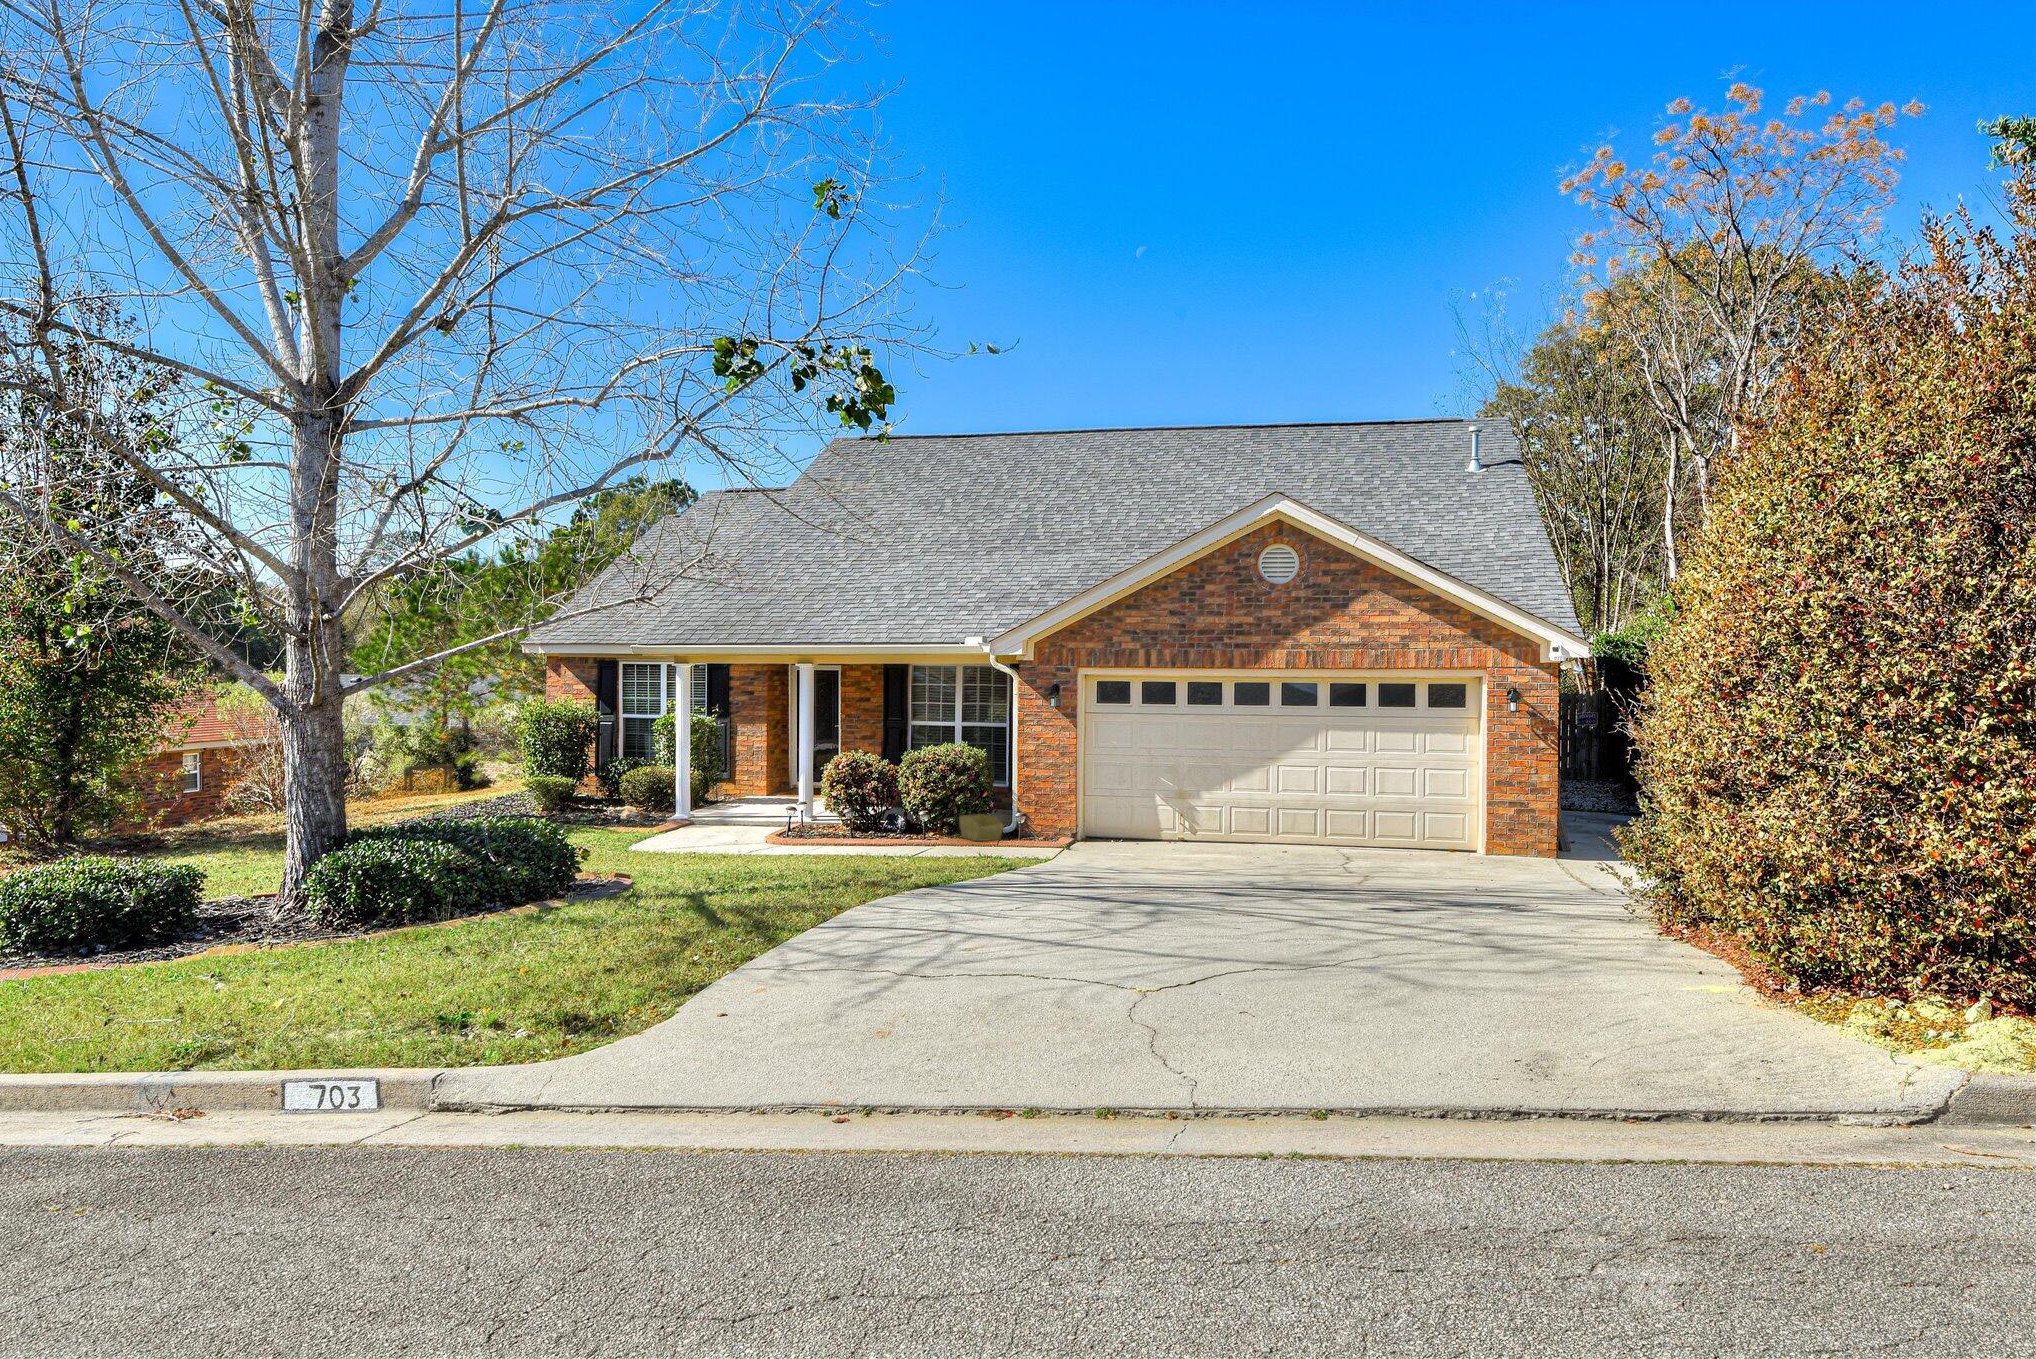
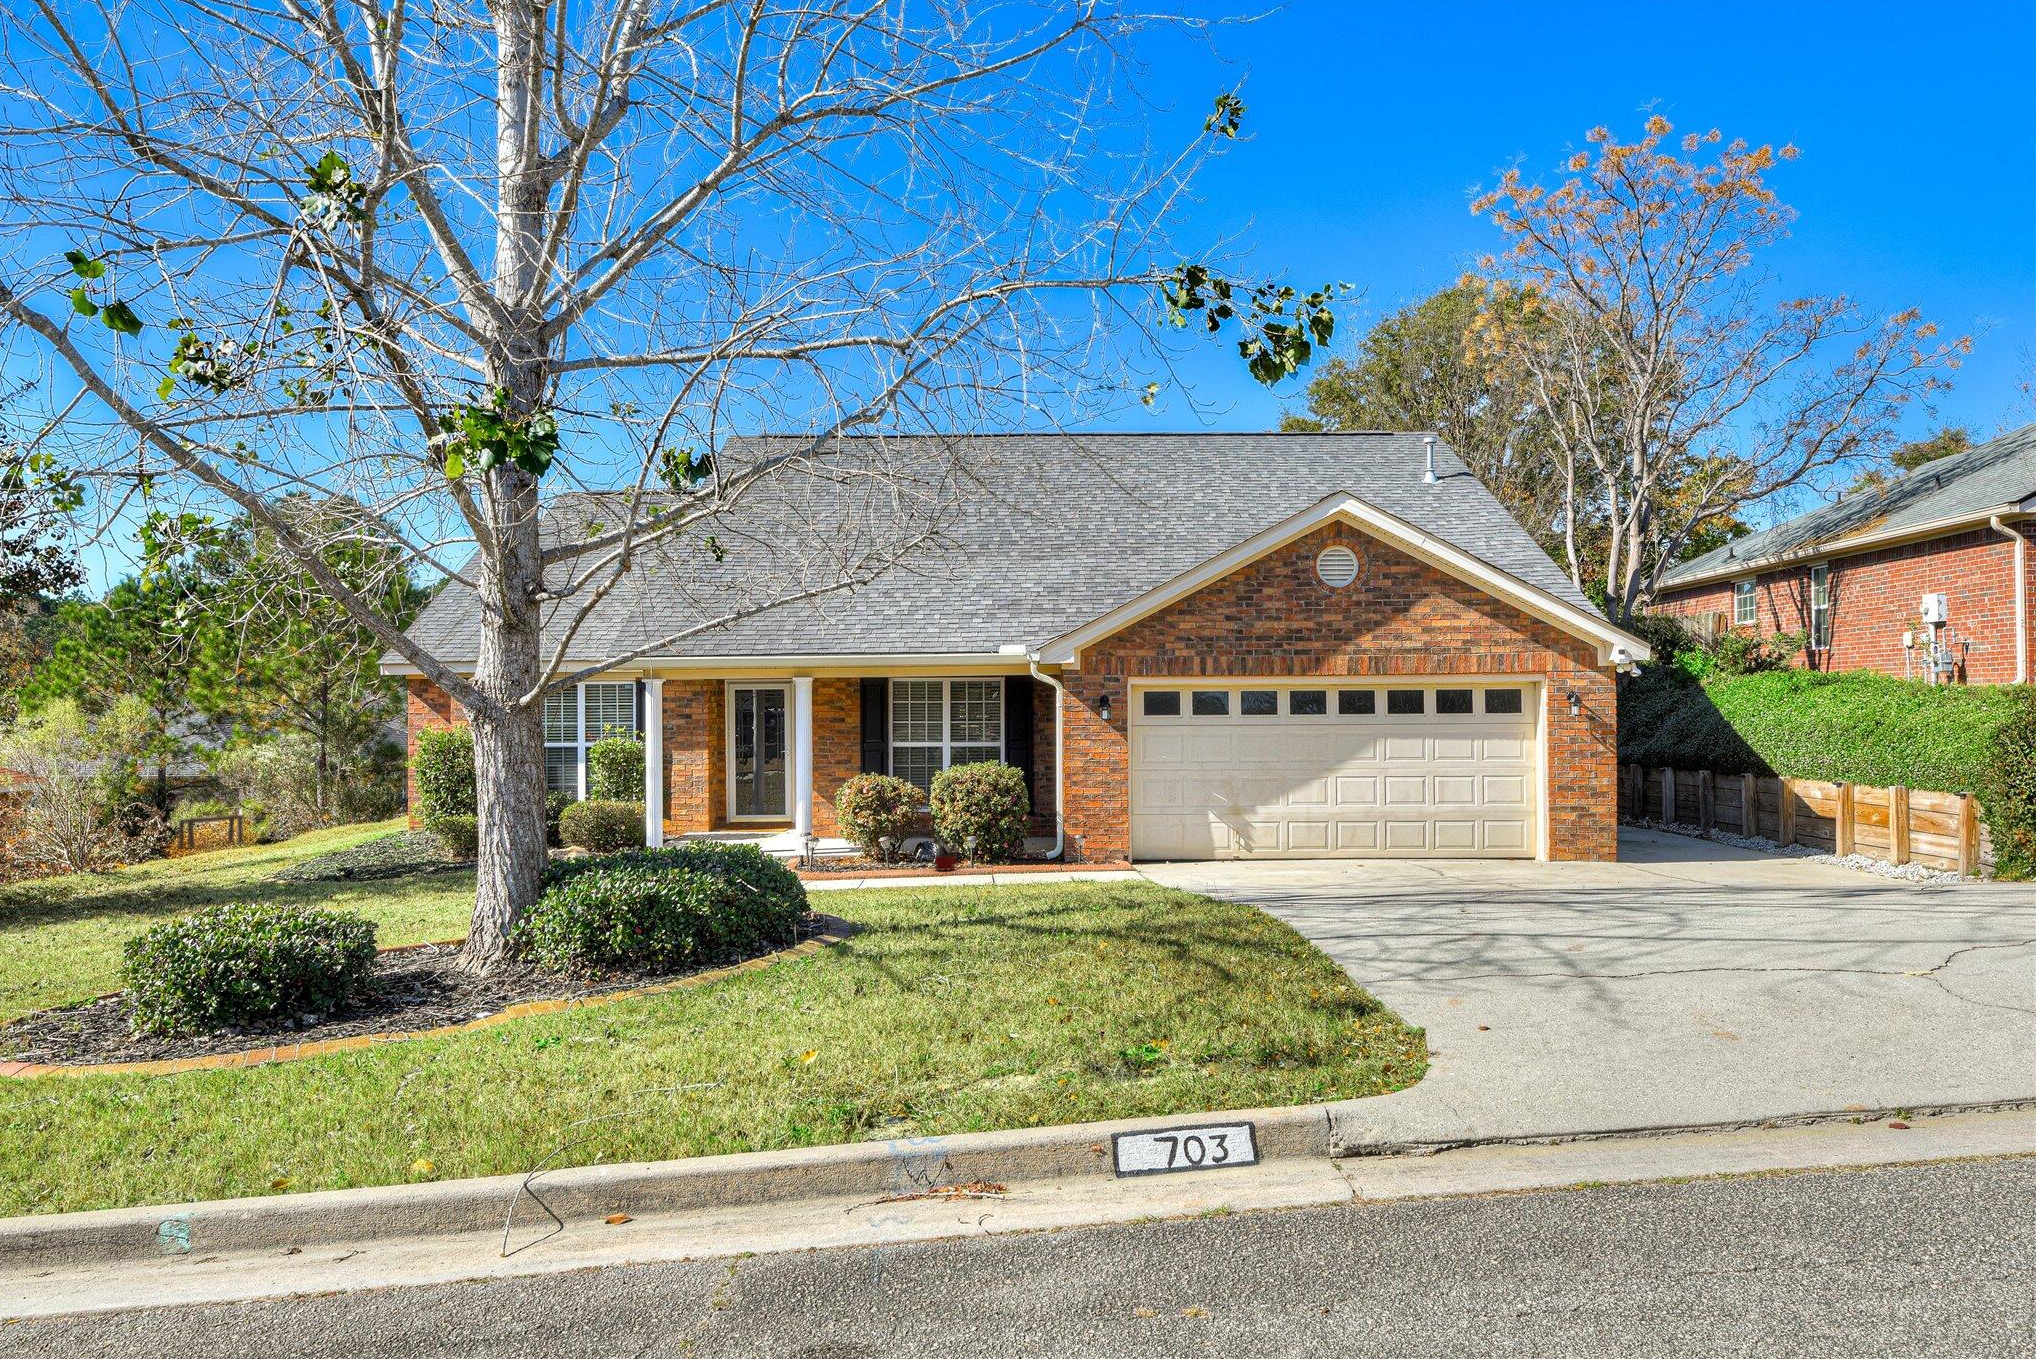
decorative plant: none [898,791,925,839] -> present [935,825,968,870]
storage bin: present [959,814,1004,841] -> none [1001,840,1057,869]

